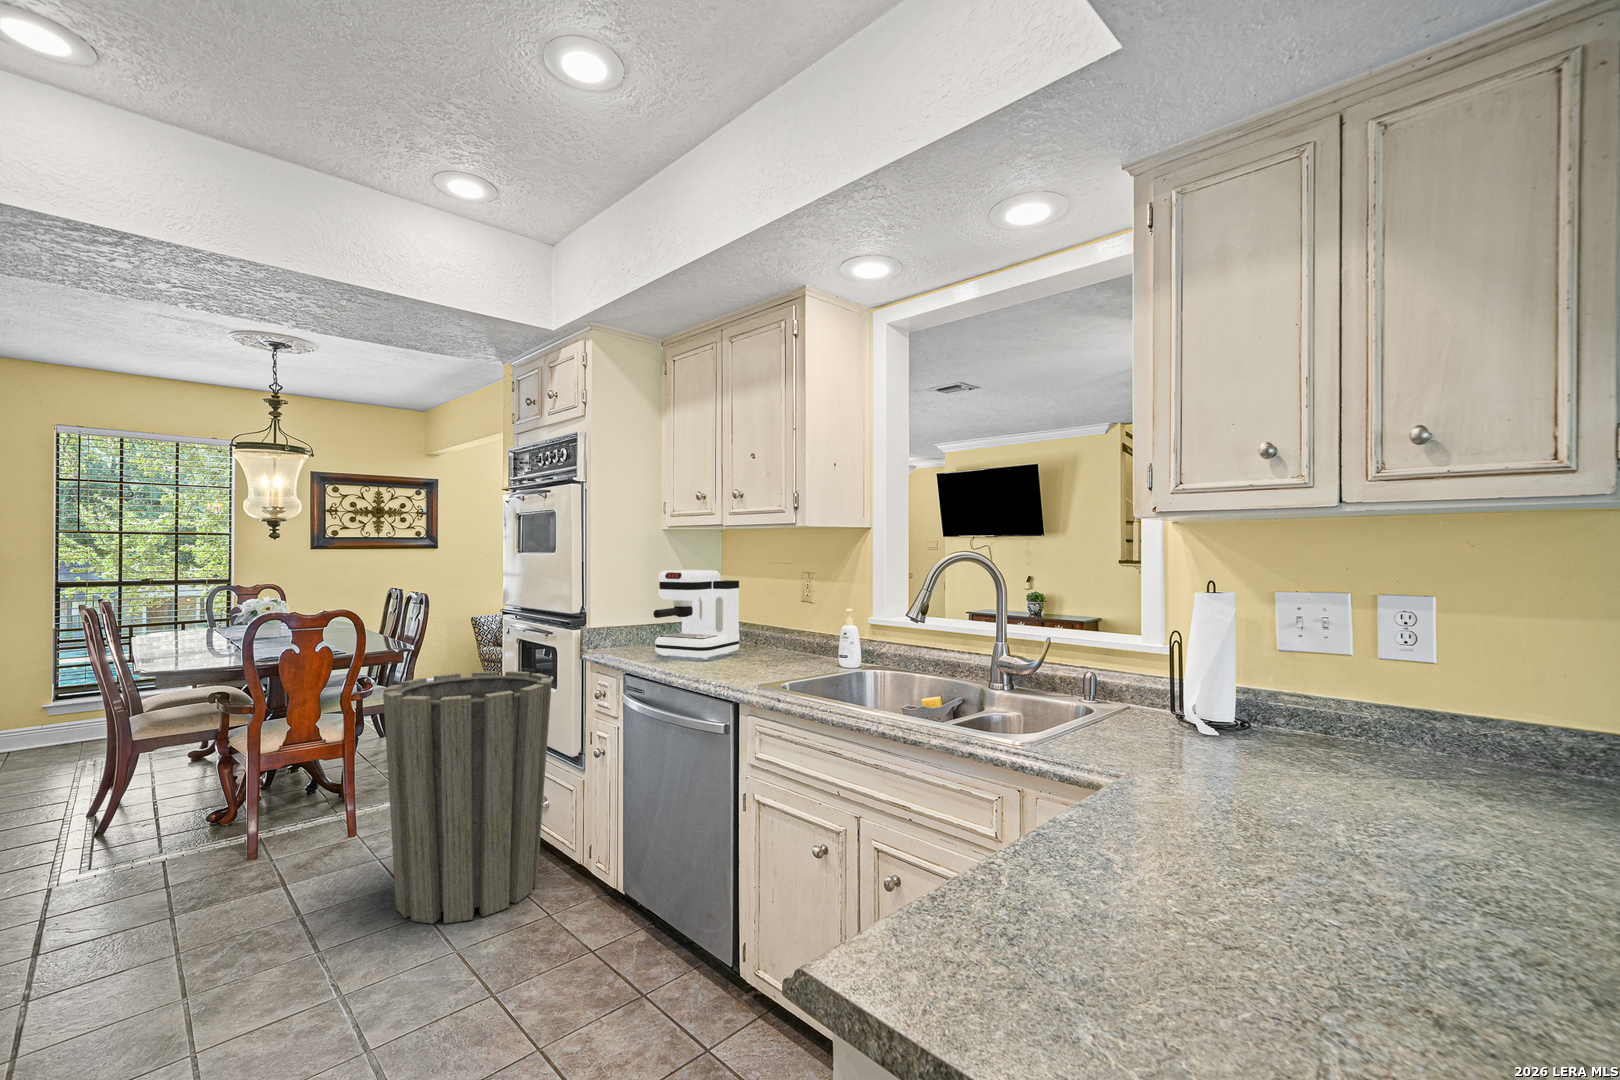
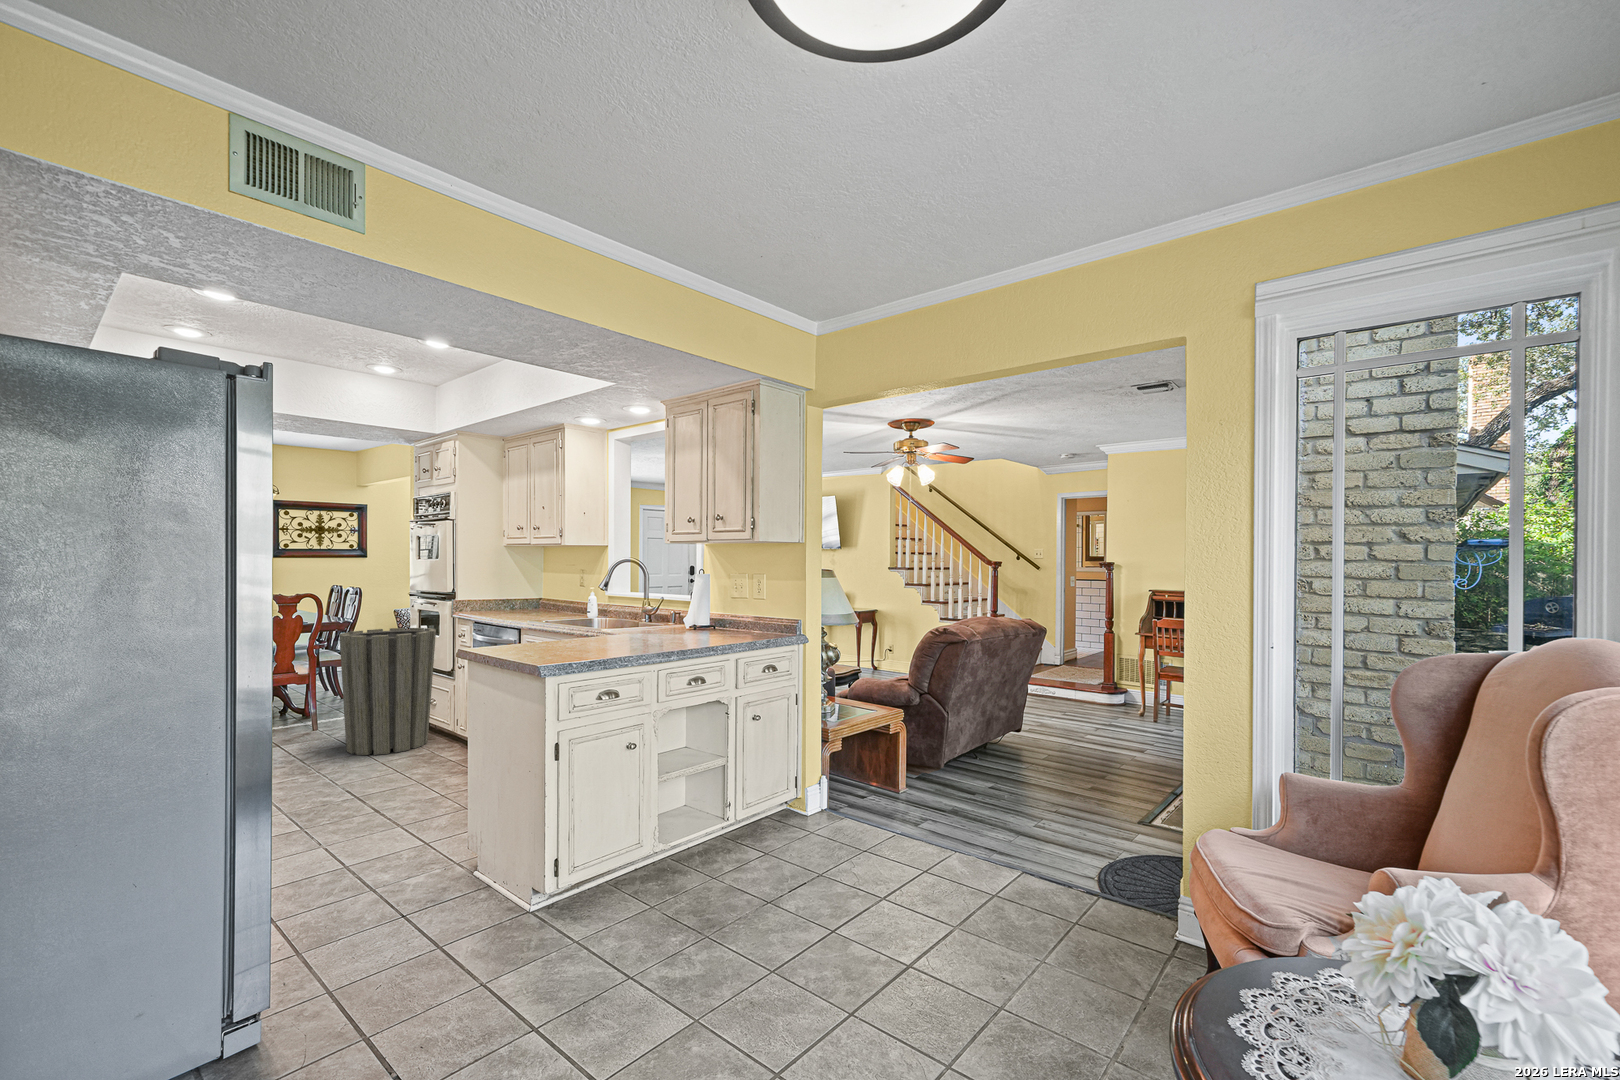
coffee maker: present [653,570,739,659] -> none [489,568,542,616]

